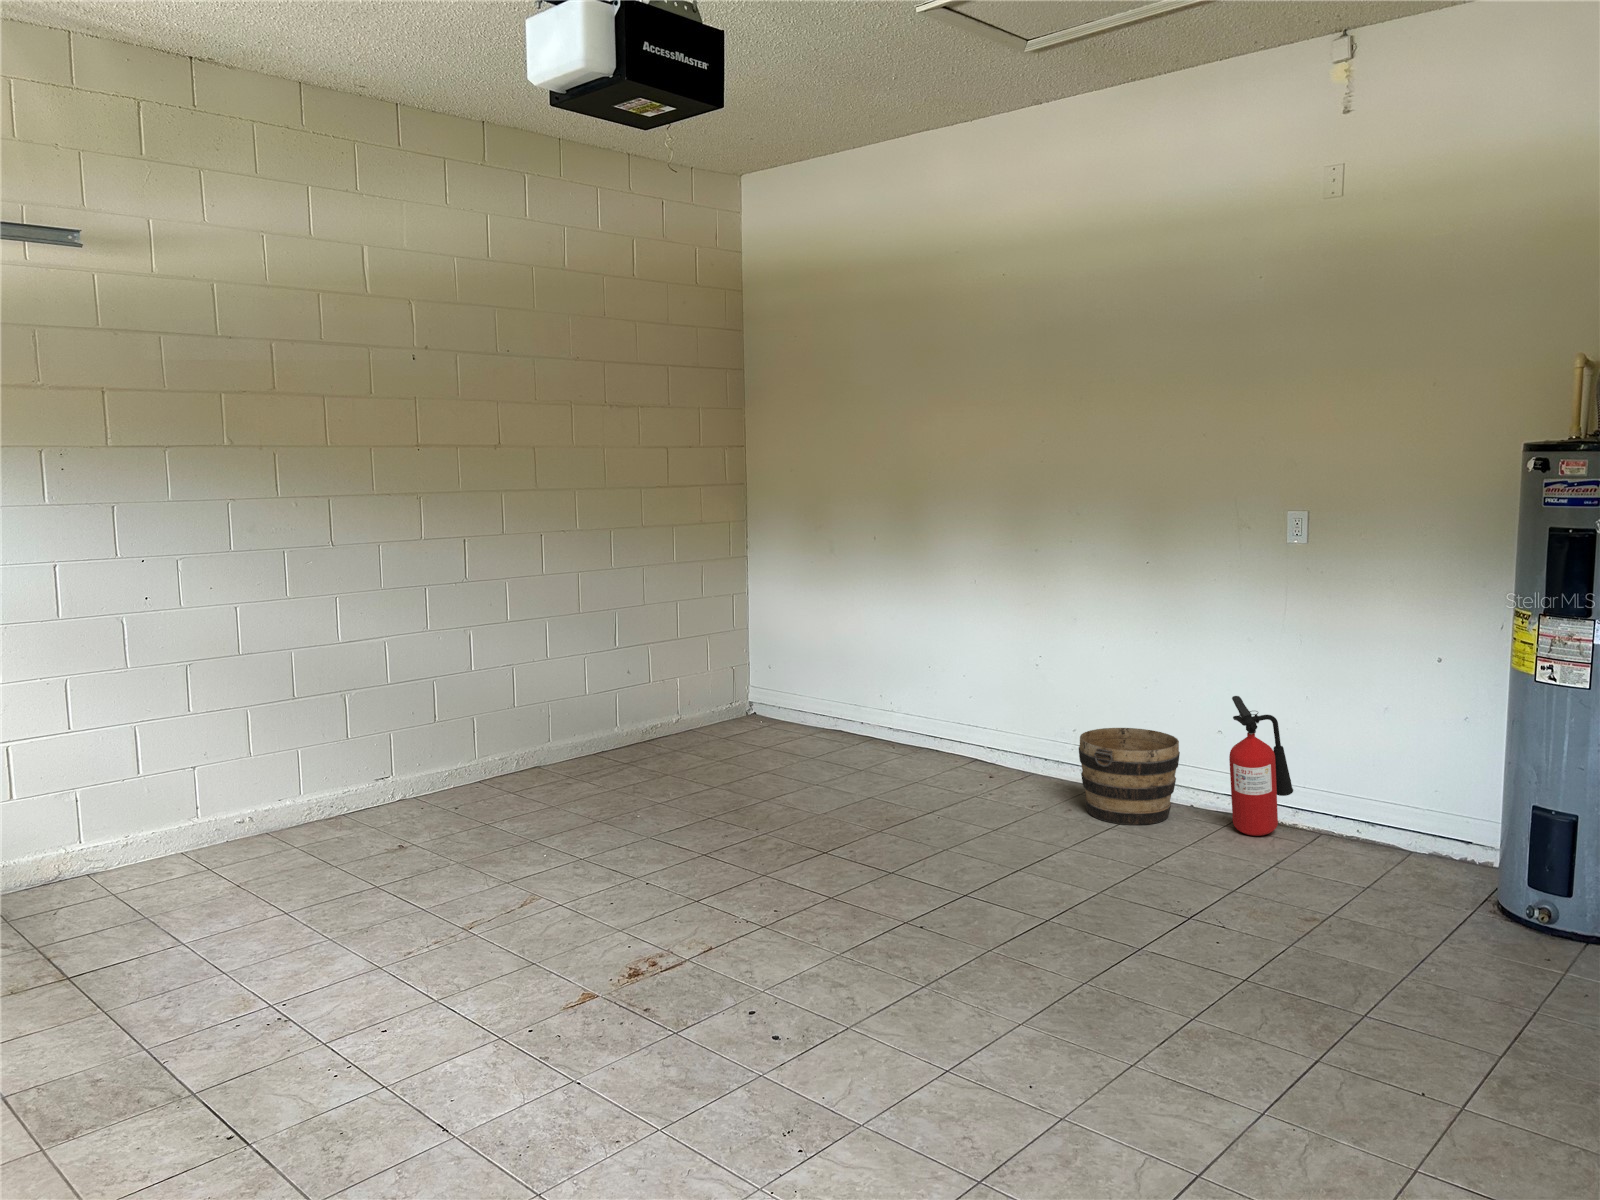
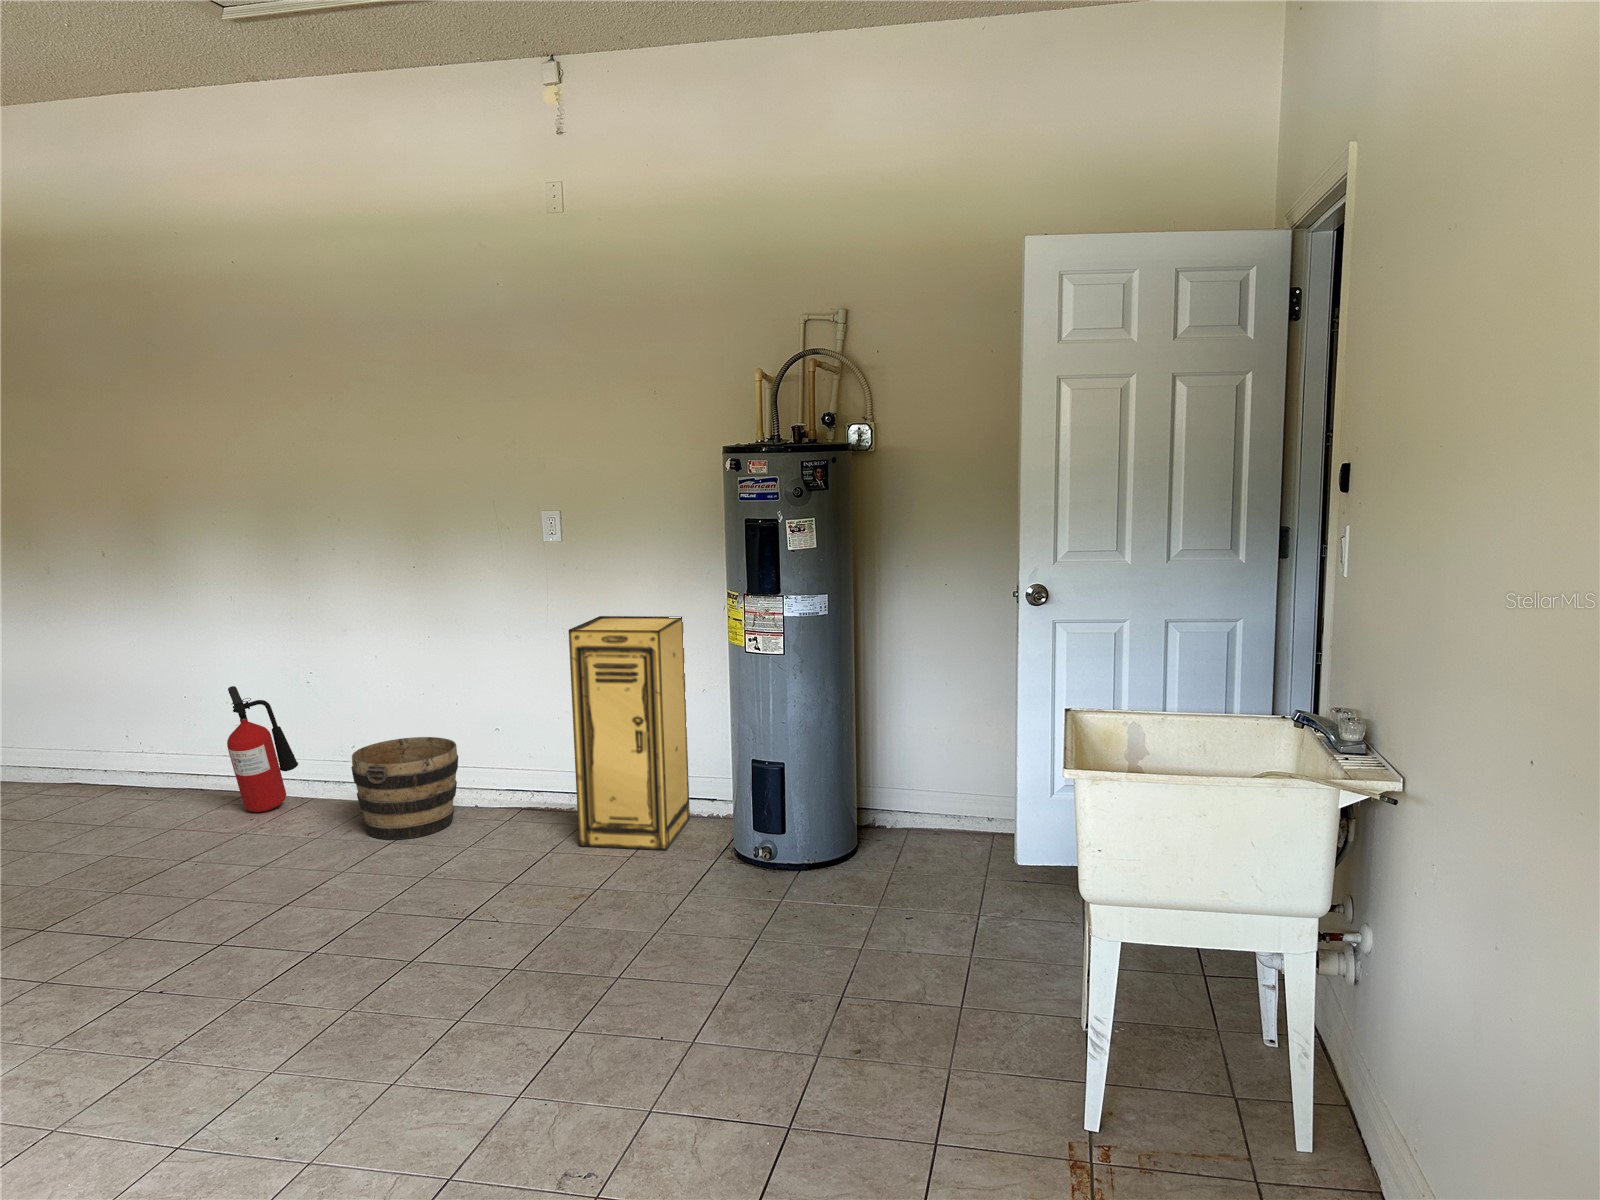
storage cabinet: none [1306,625,1450,888] -> present [569,616,690,850]
fire extinguisher: present [1229,696,1293,836] -> present [227,686,298,812]

